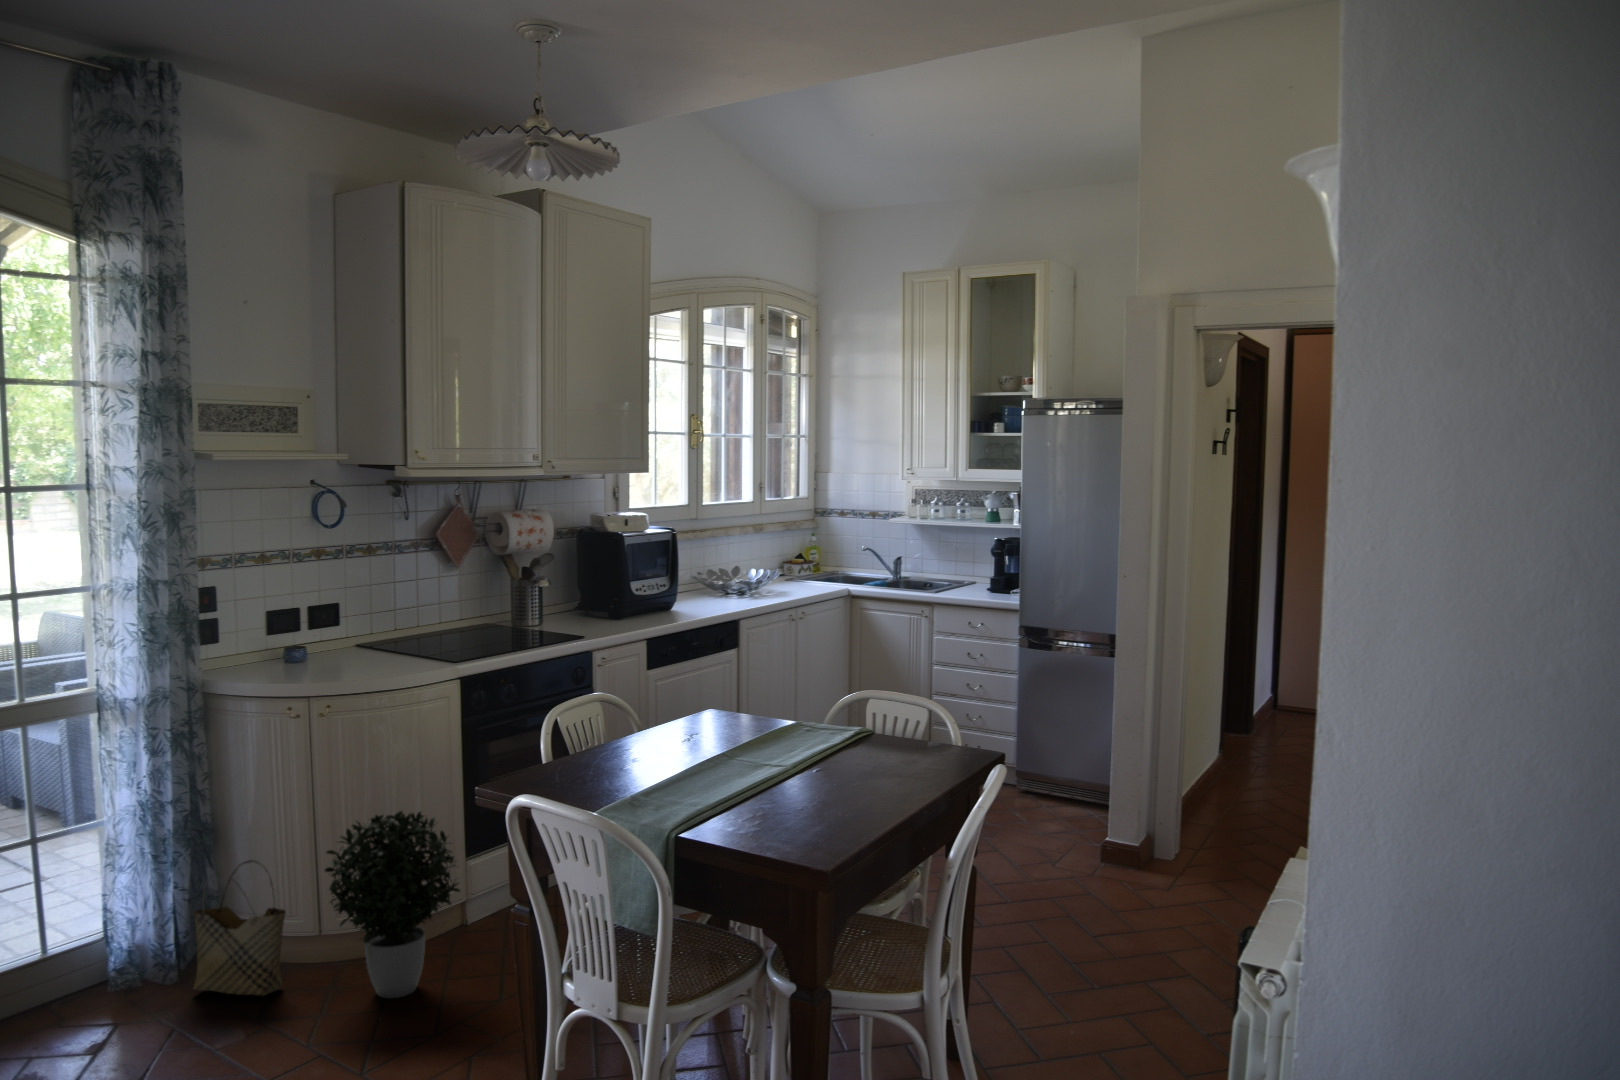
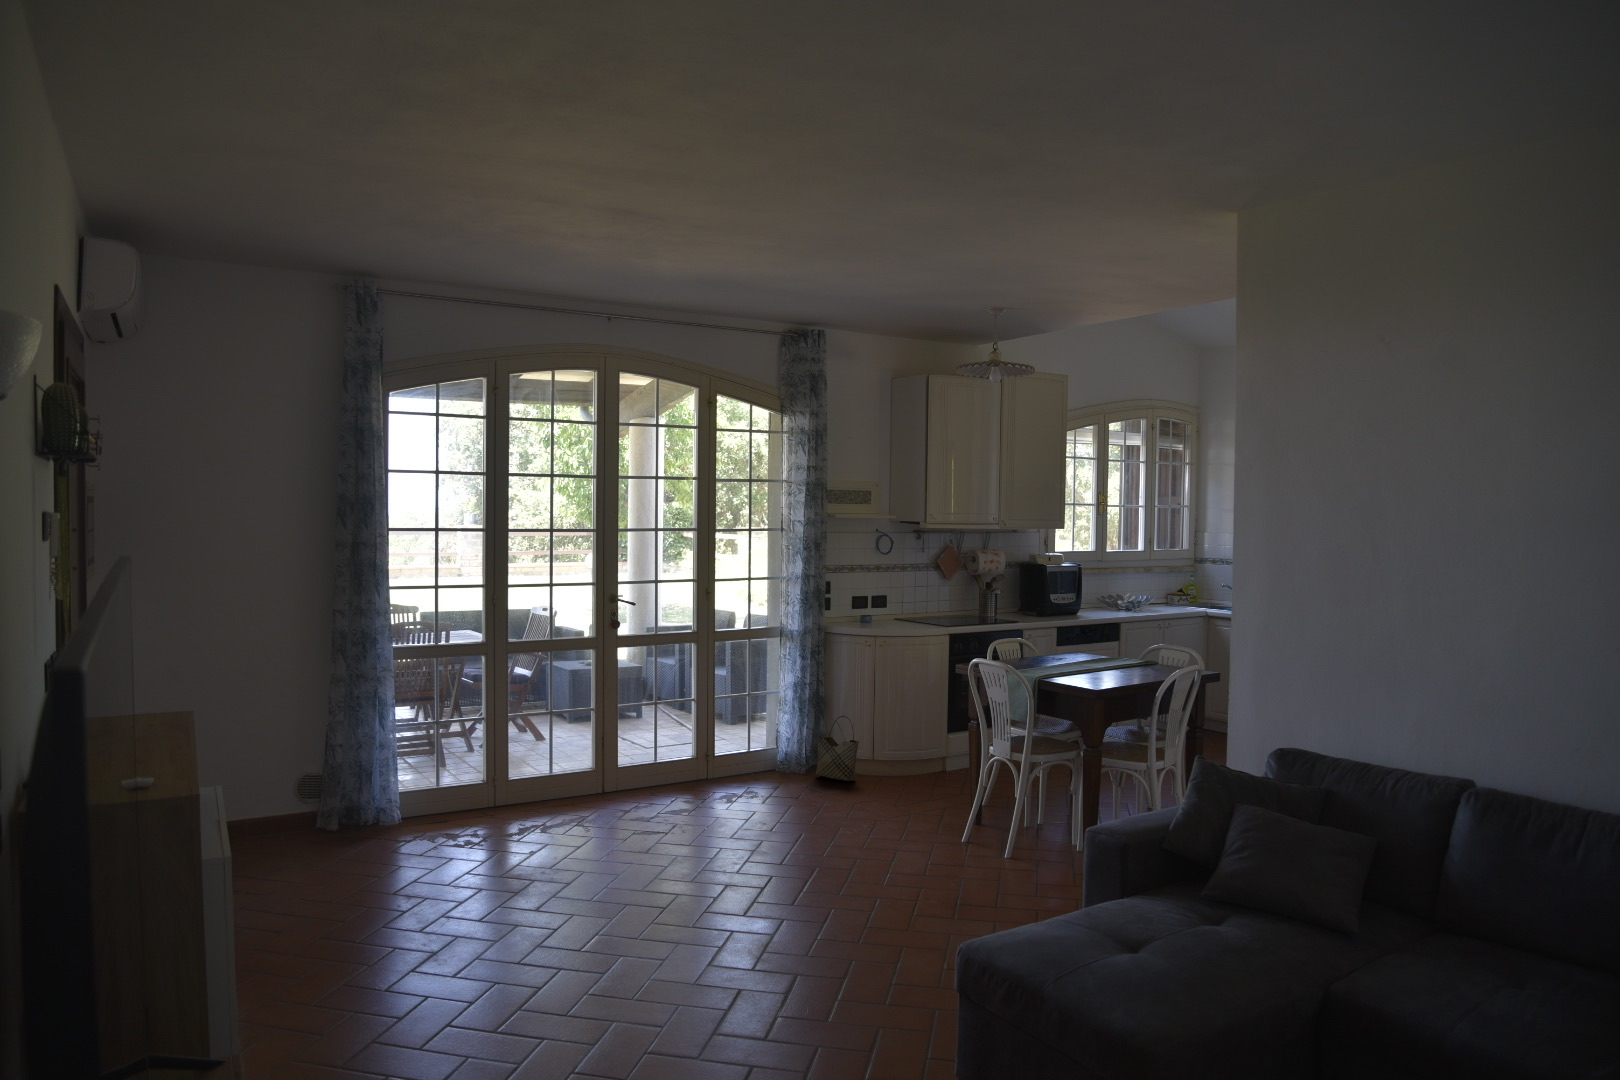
potted plant: present [325,811,460,998] -> none [878,696,943,790]

